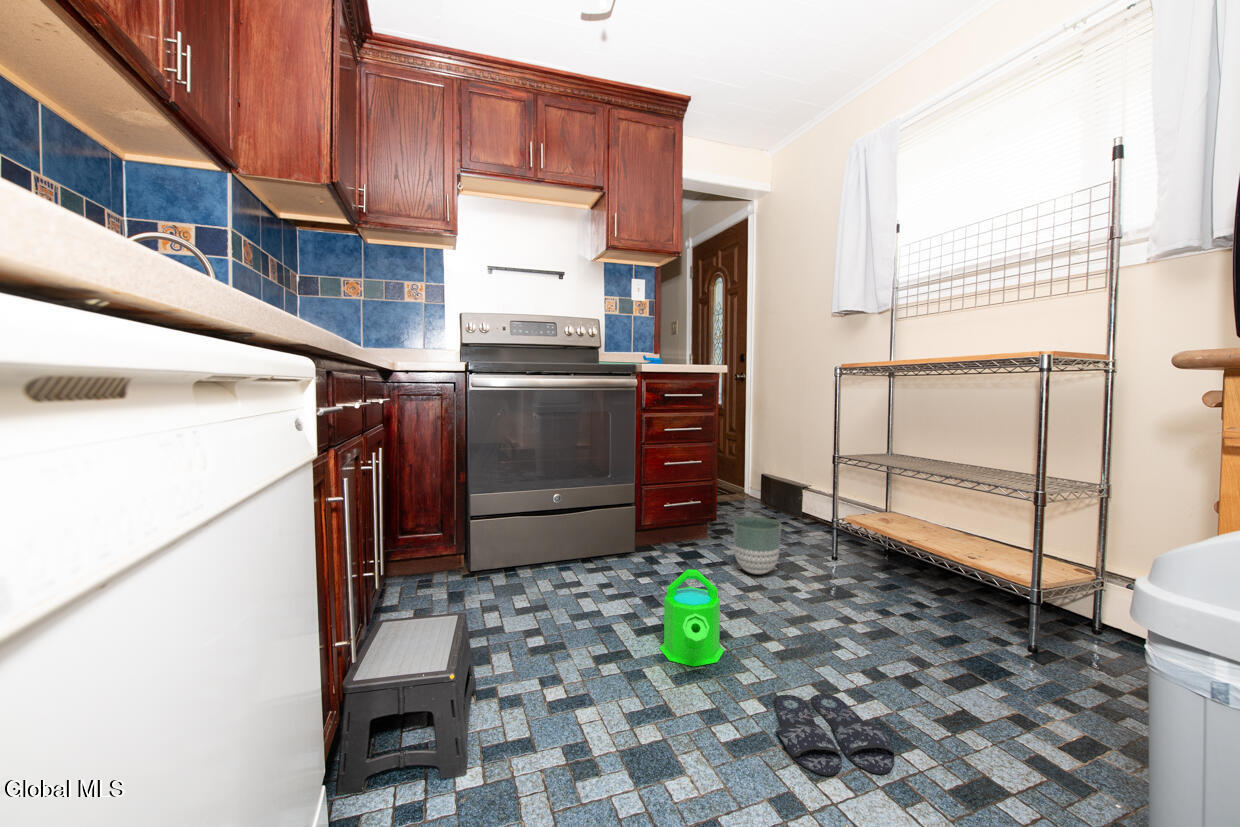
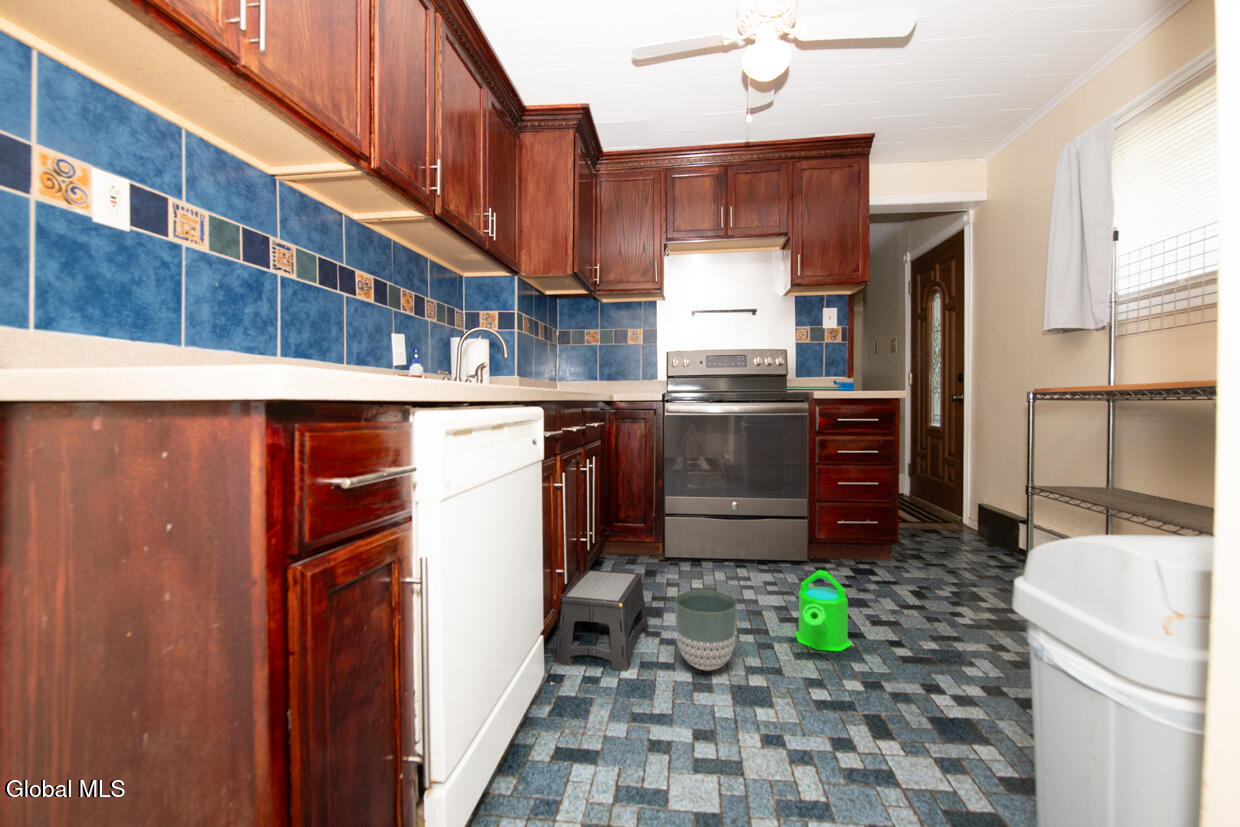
planter: present [733,517,781,574] -> present [675,590,737,671]
slippers: present [774,694,894,776] -> none [863,683,966,751]

